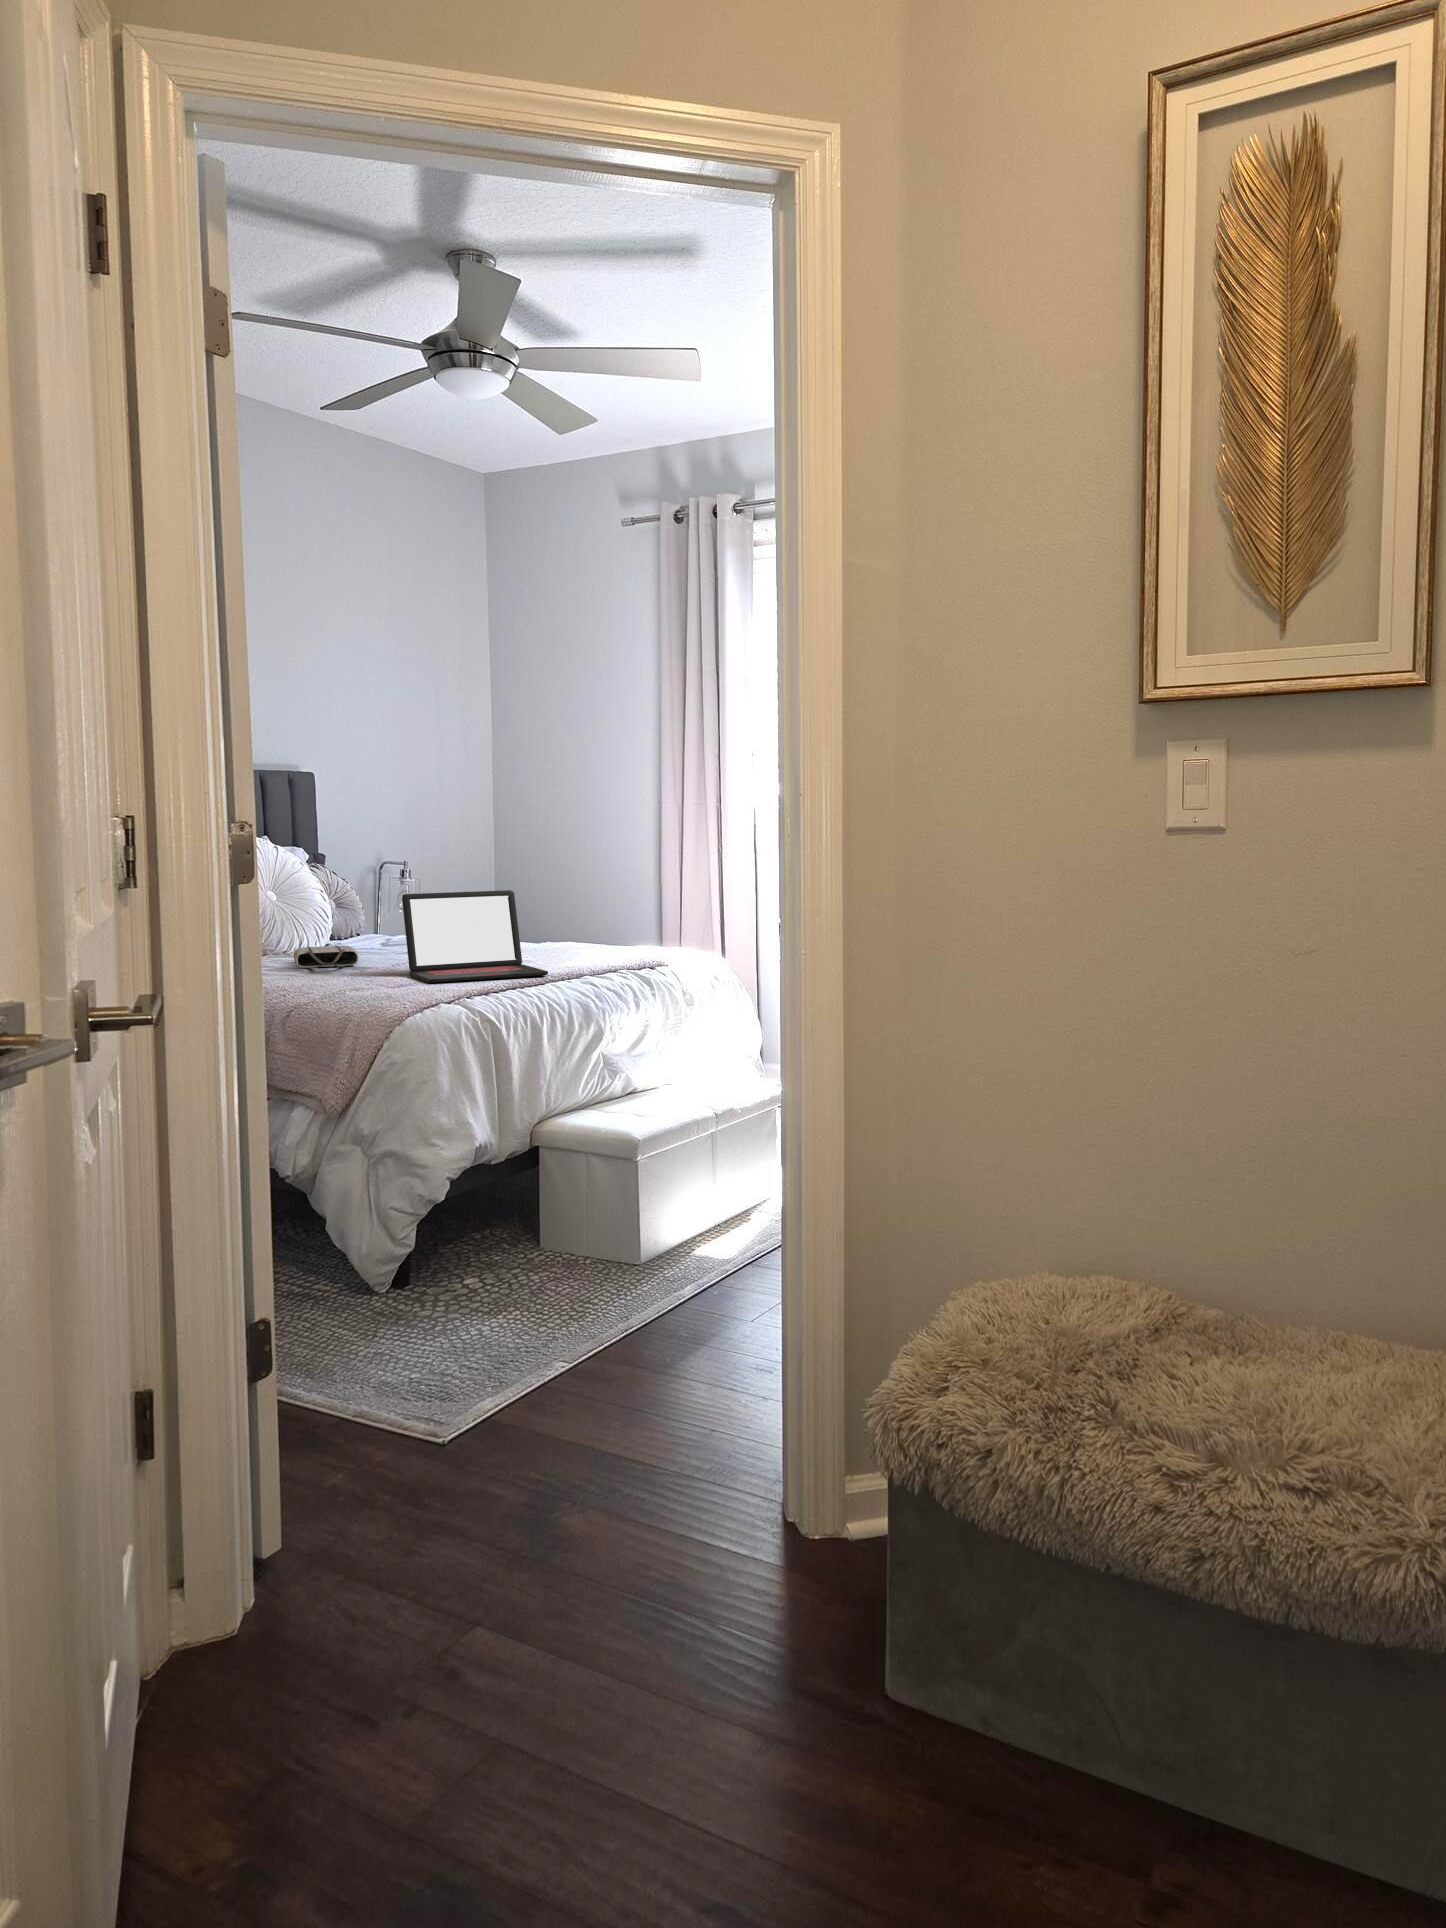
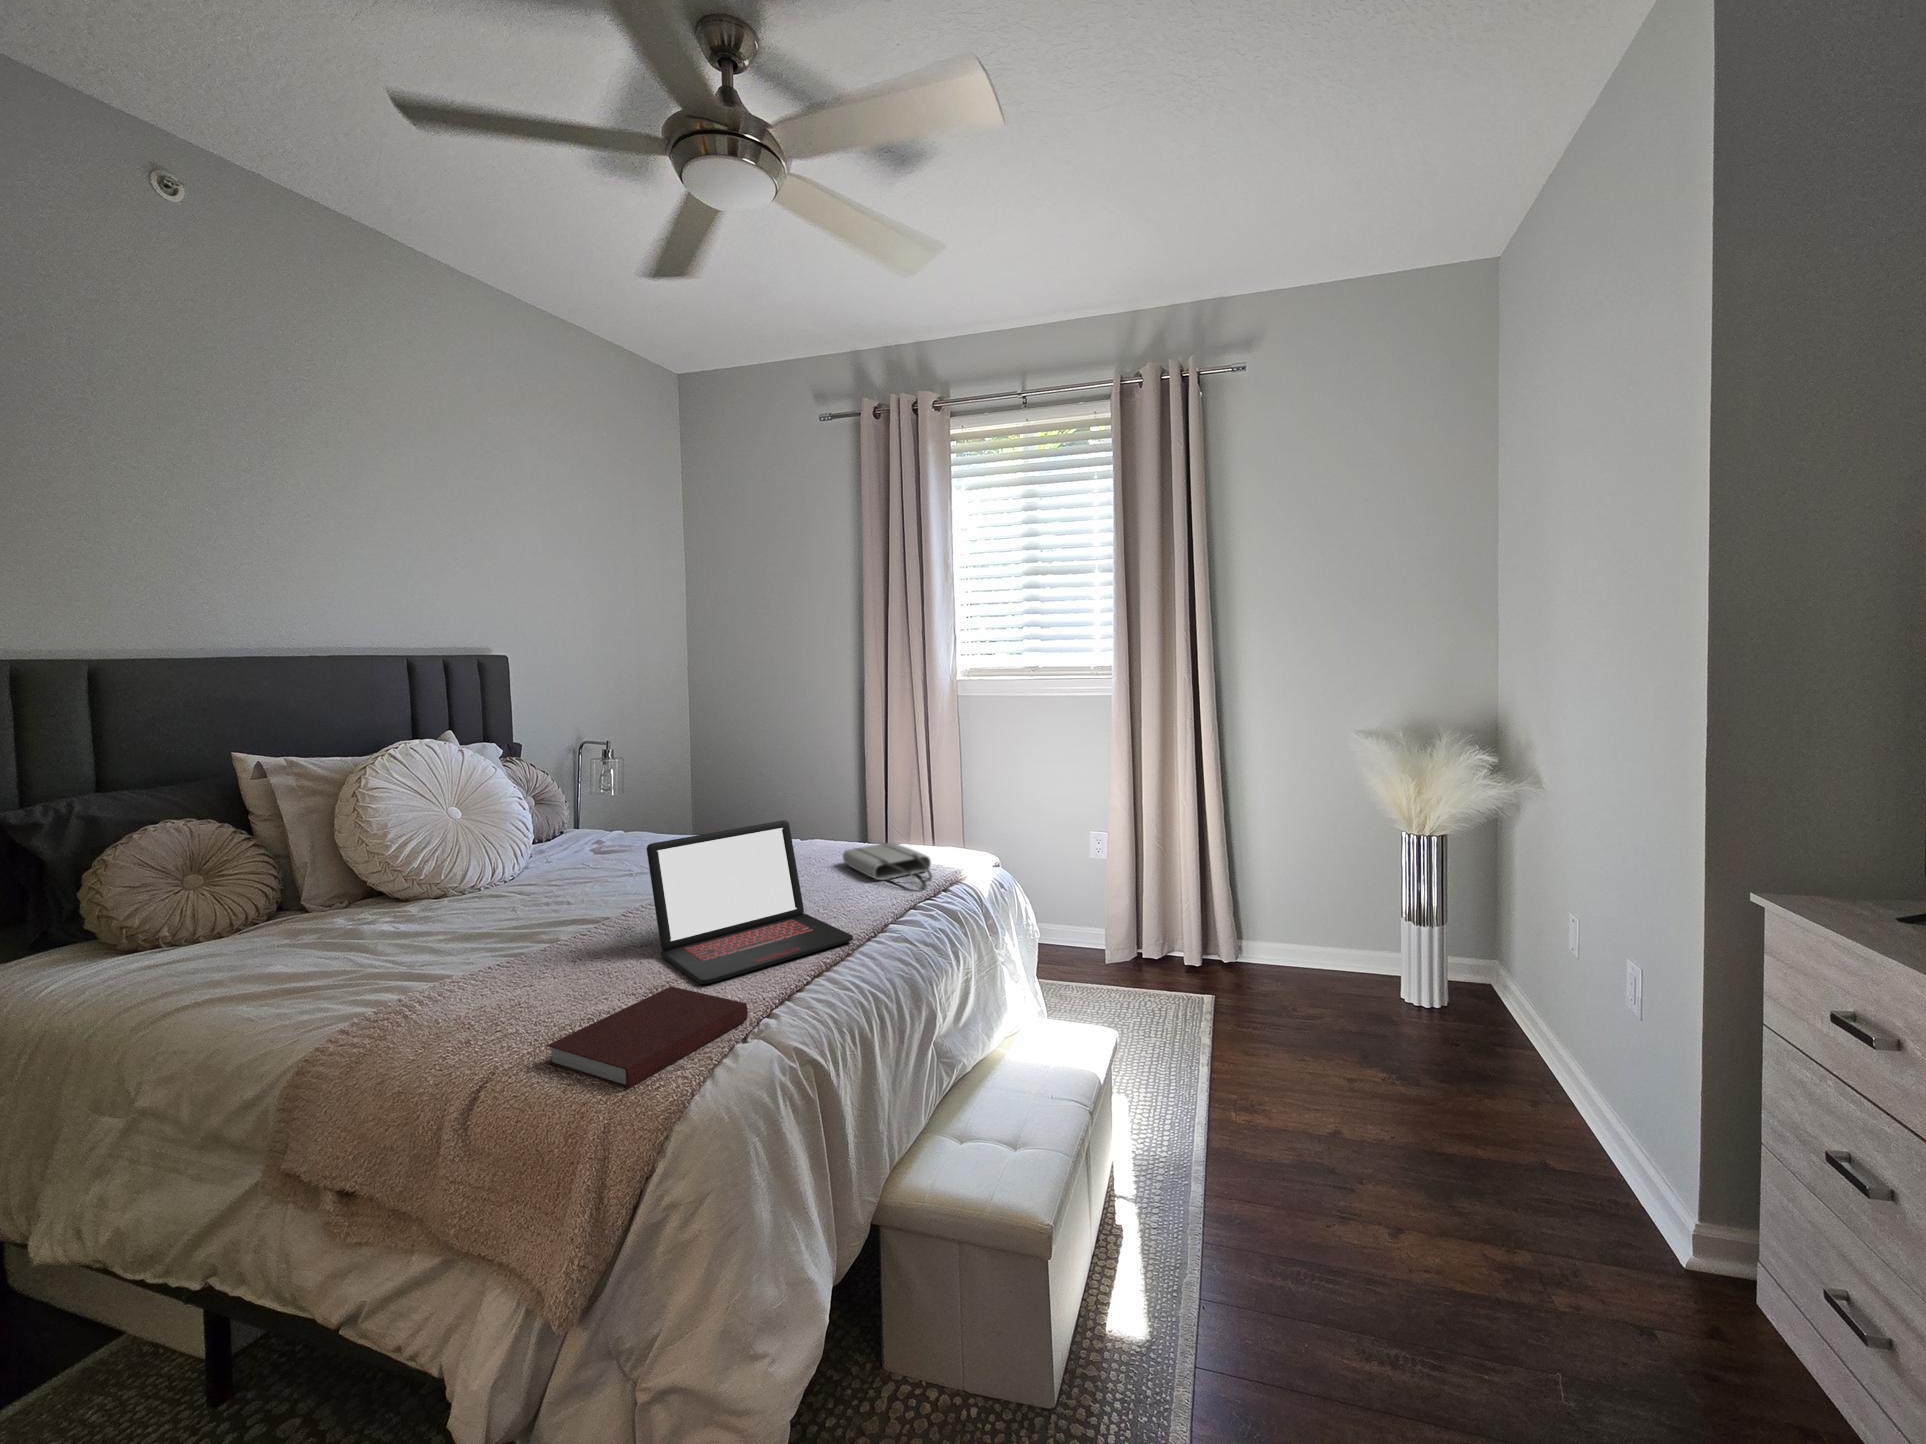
tote bag: present [294,946,359,969] -> present [843,843,932,883]
notebook: none [326,975,451,1001] -> present [547,986,748,1089]

